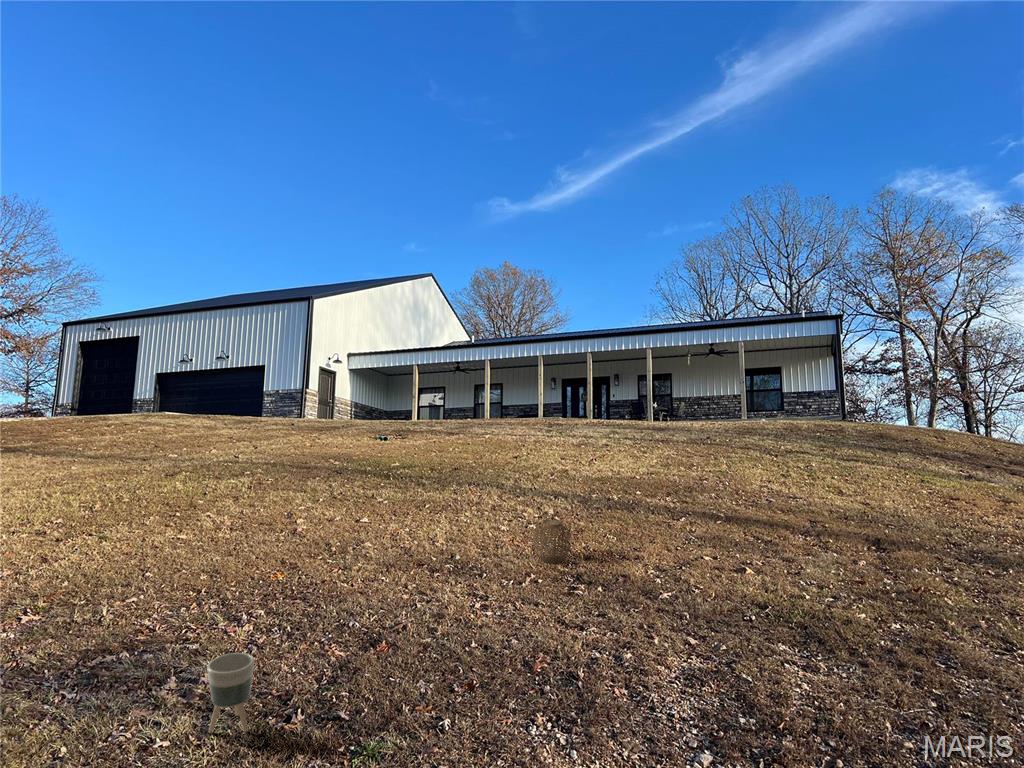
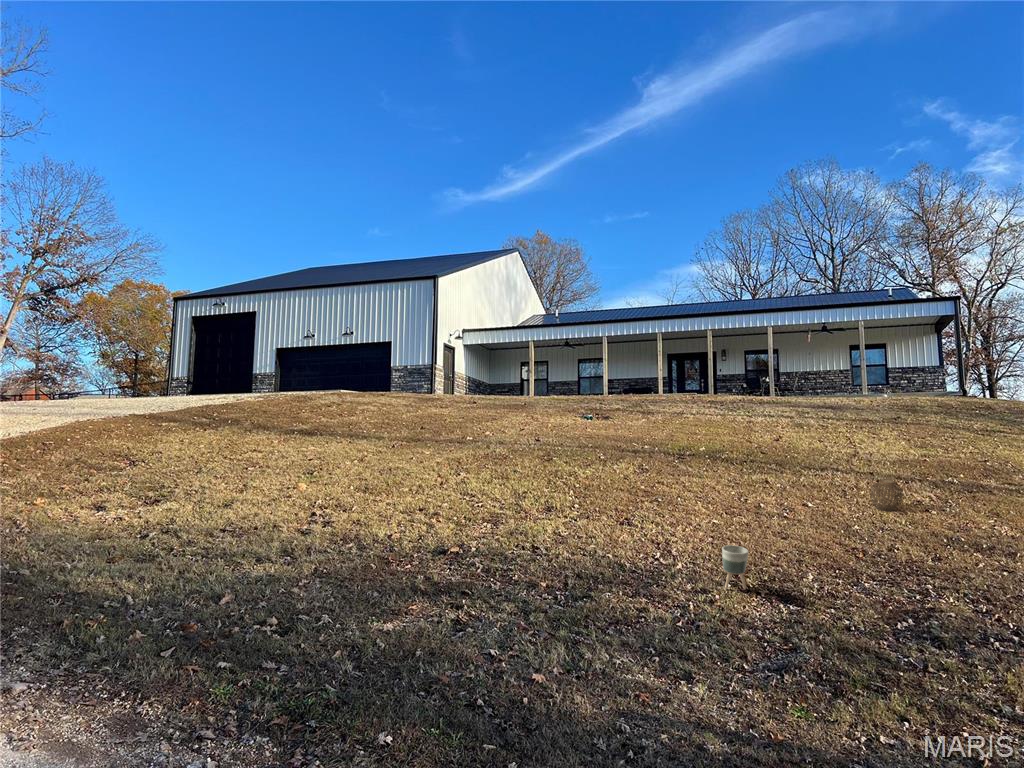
planter: present [207,653,254,733] -> present [722,545,749,589]

